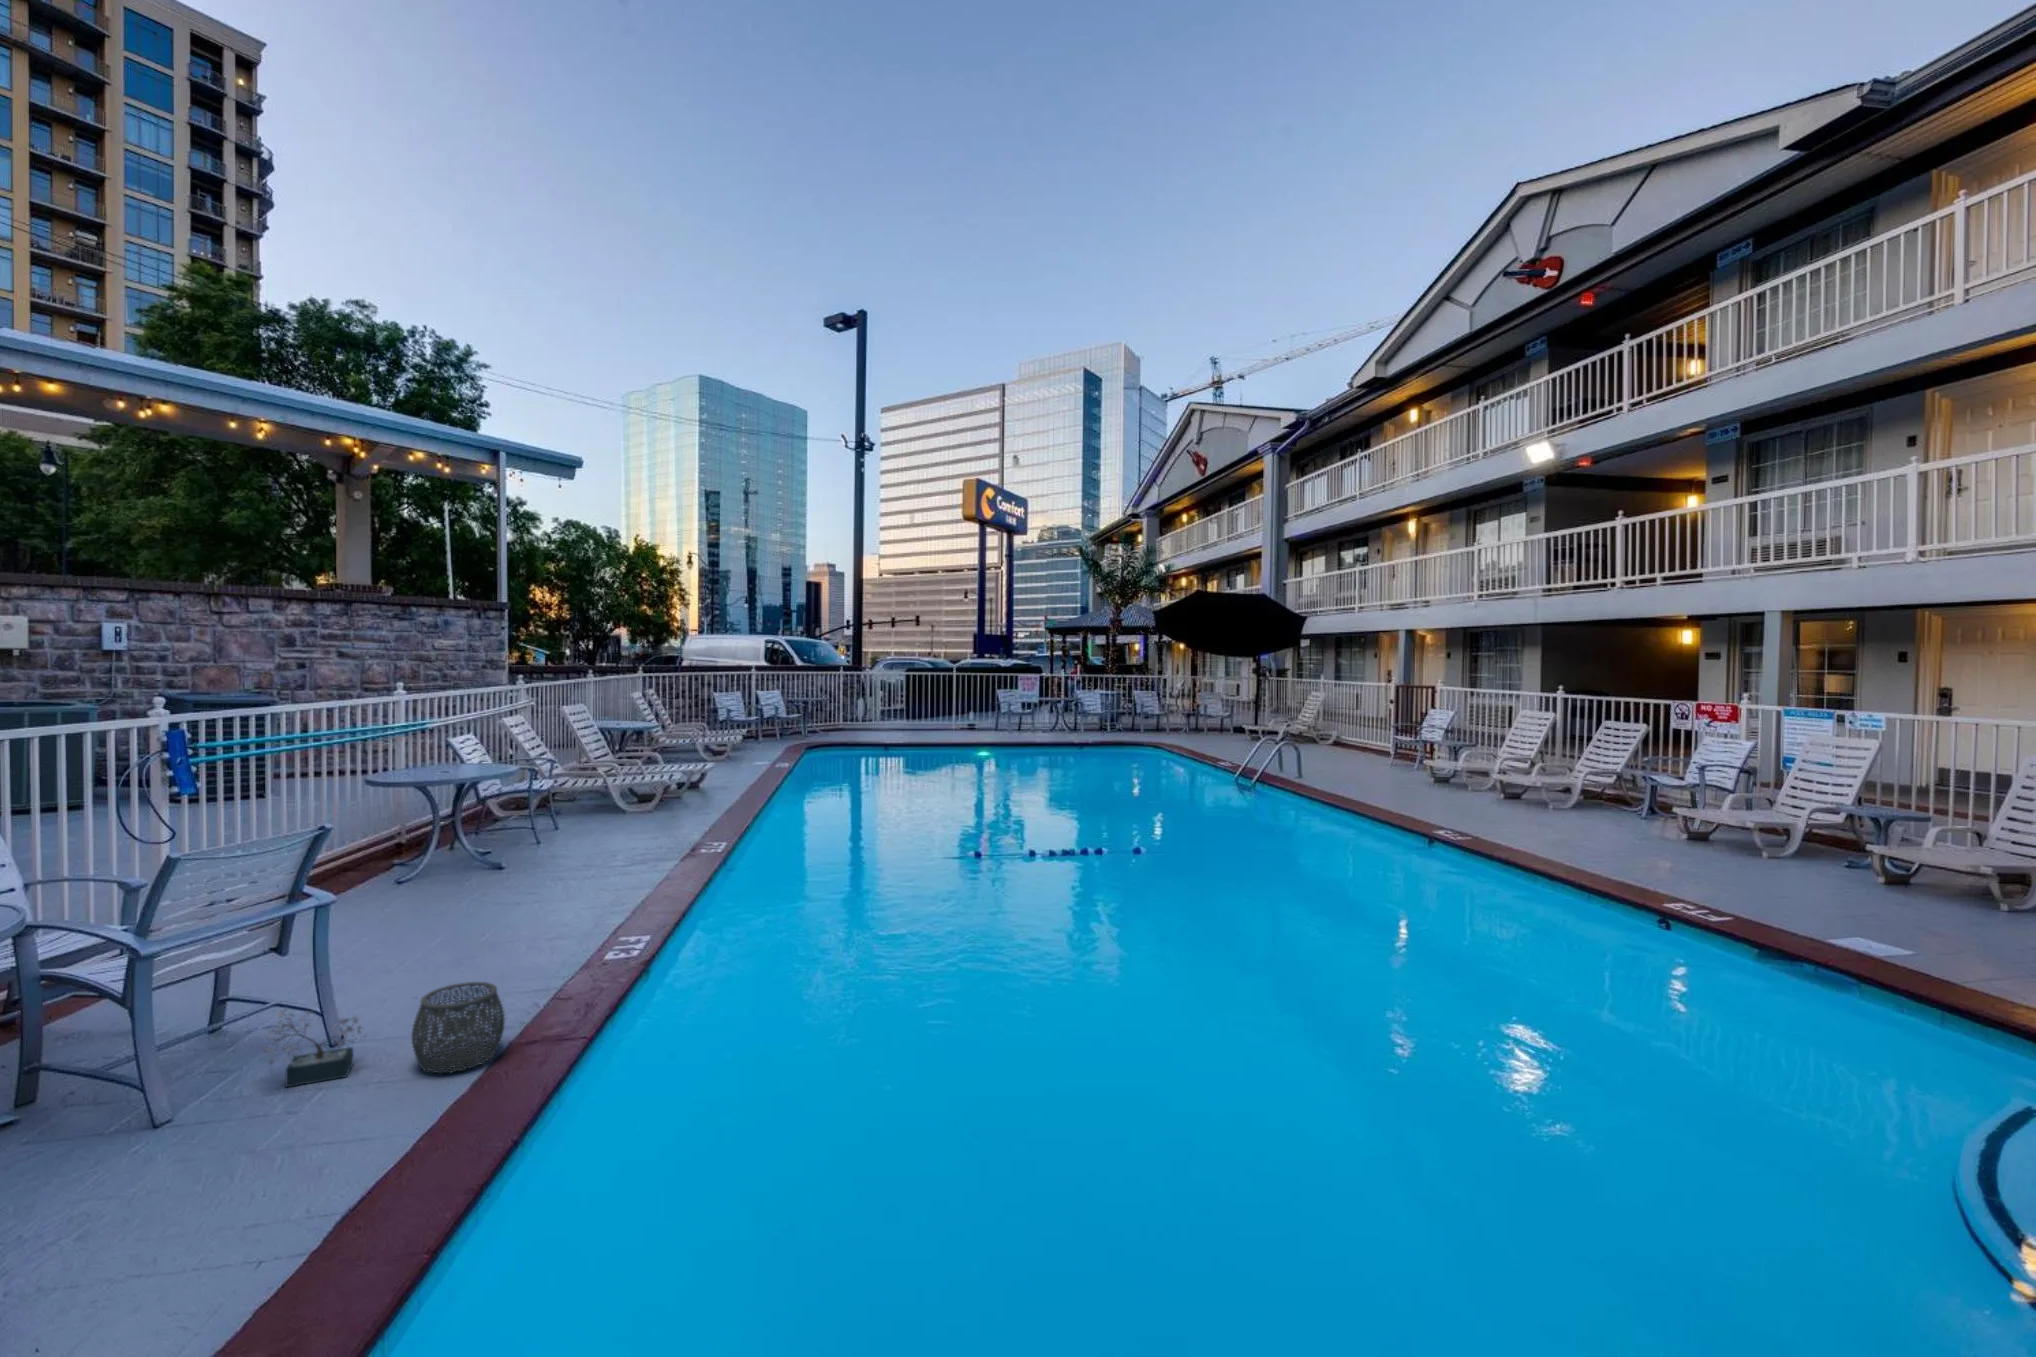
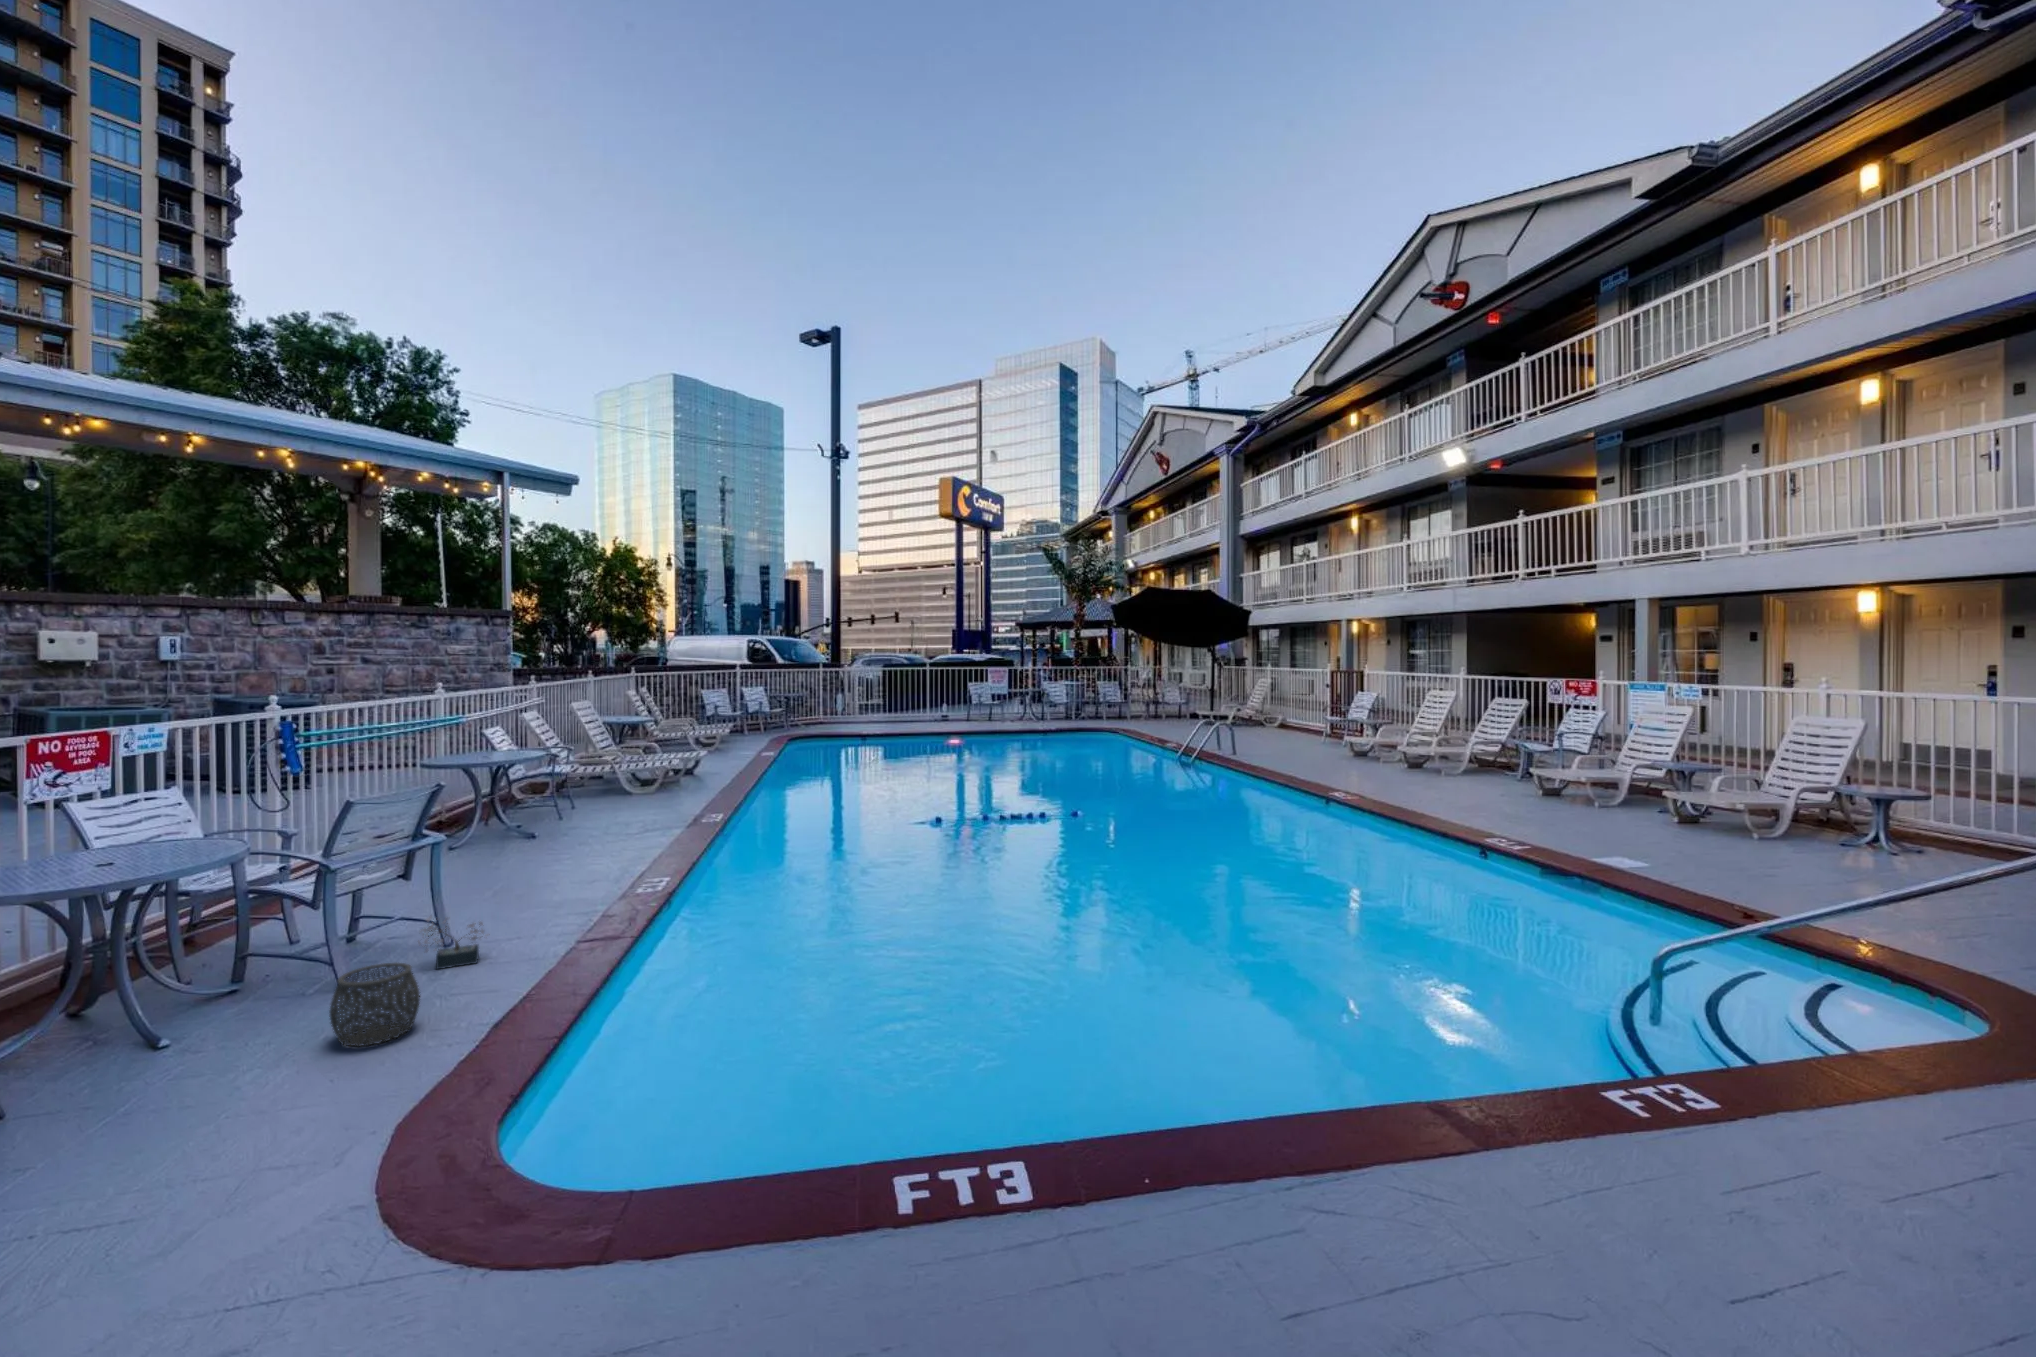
woven basket: present [412,982,505,1074] -> present [330,963,420,1047]

